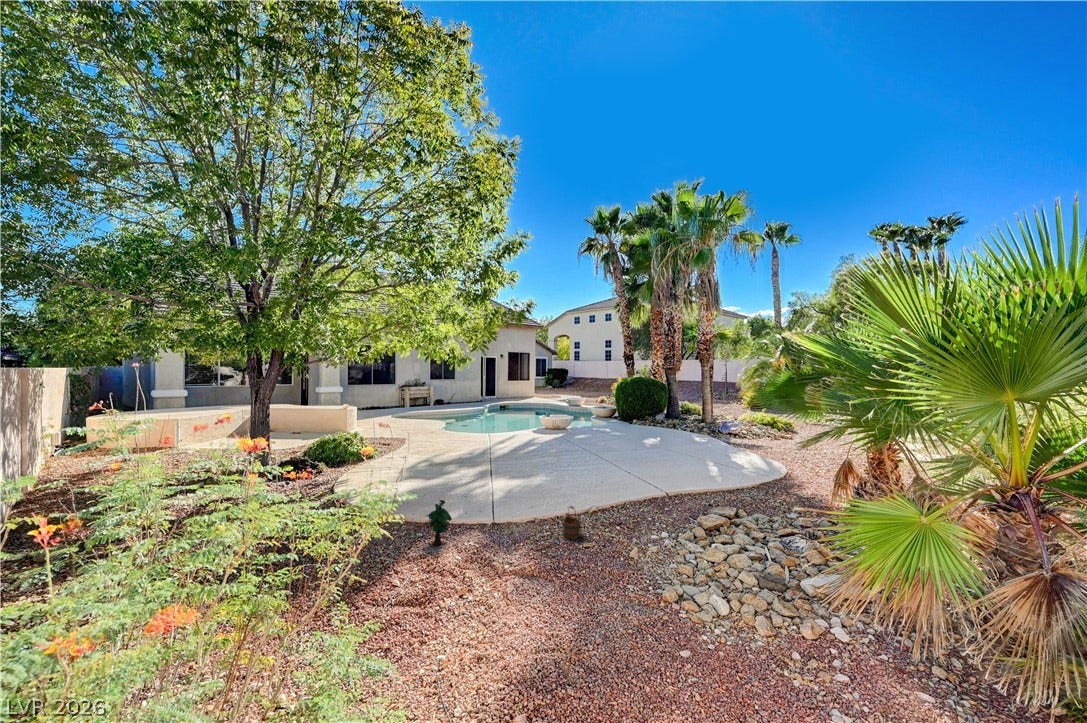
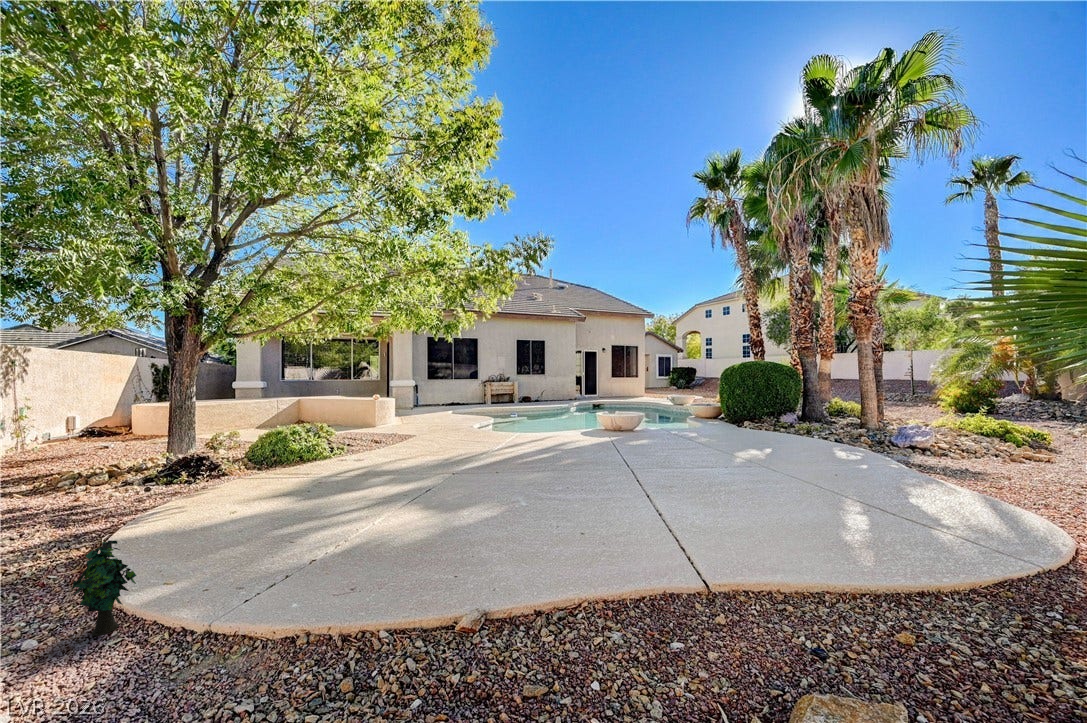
wooden bucket: present [563,506,581,539] -> none [332,590,381,680]

